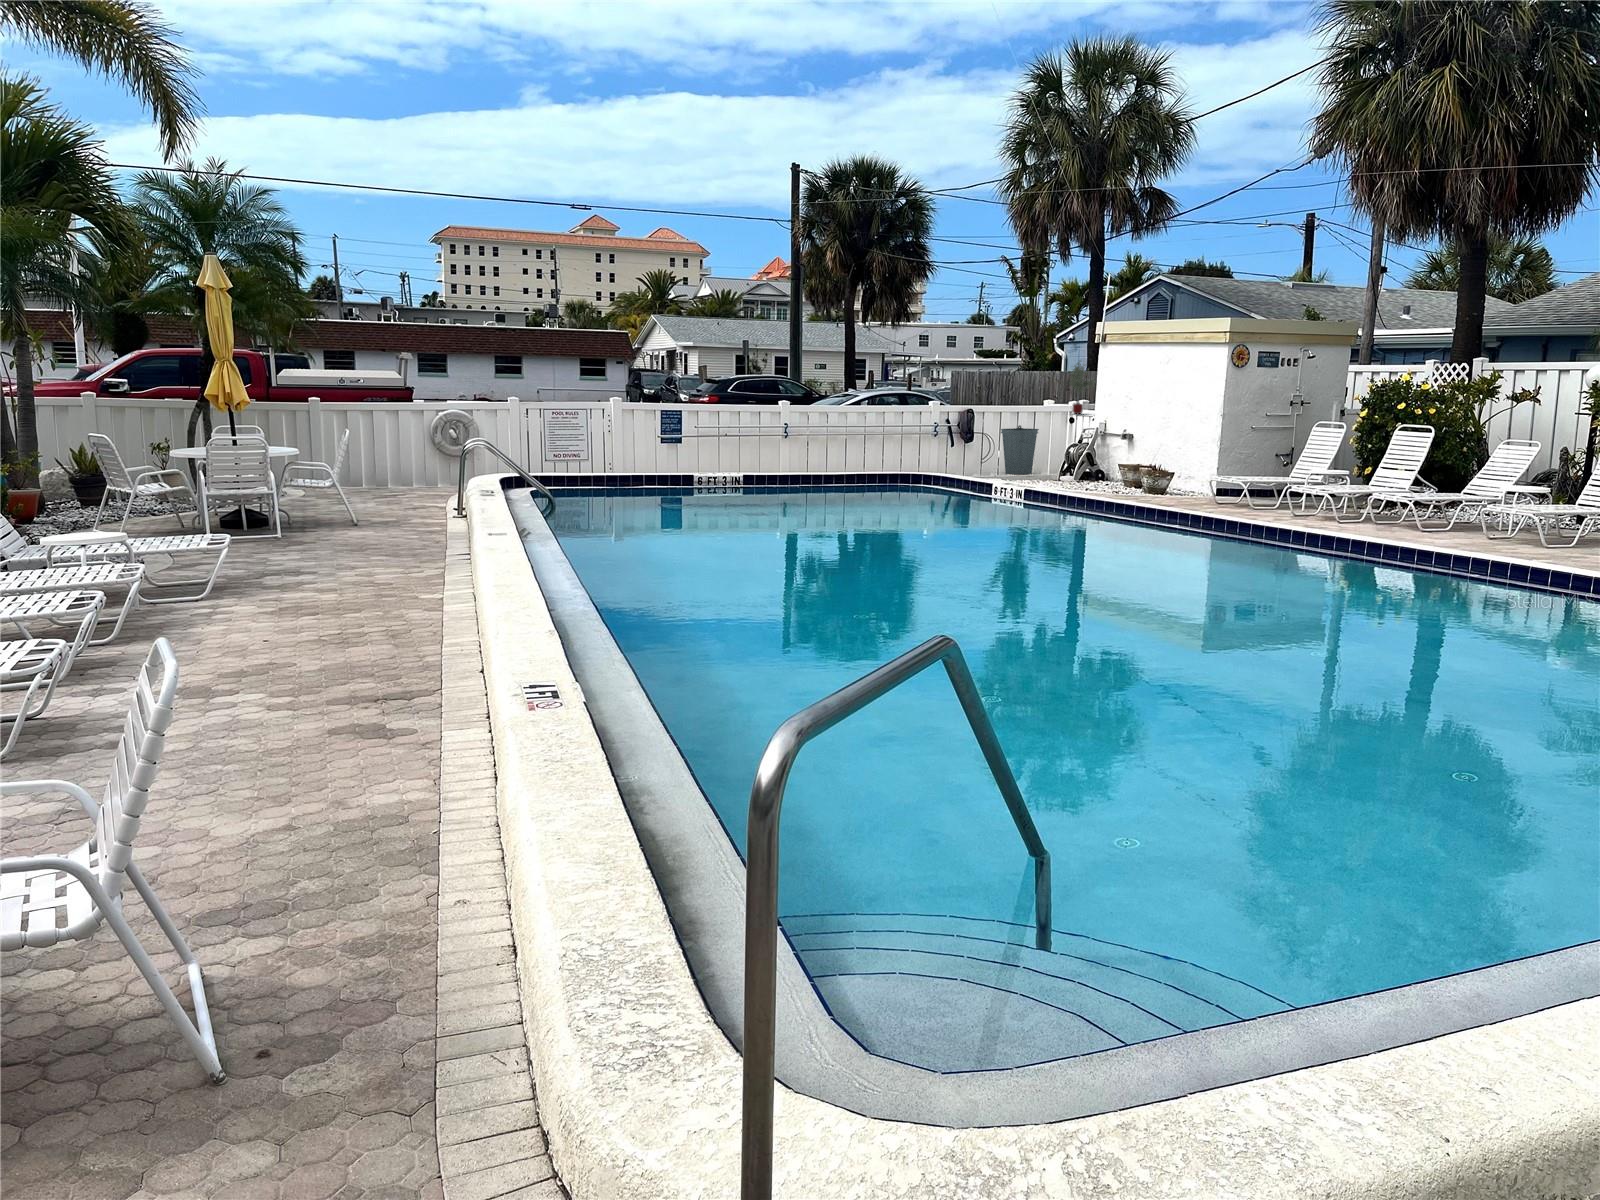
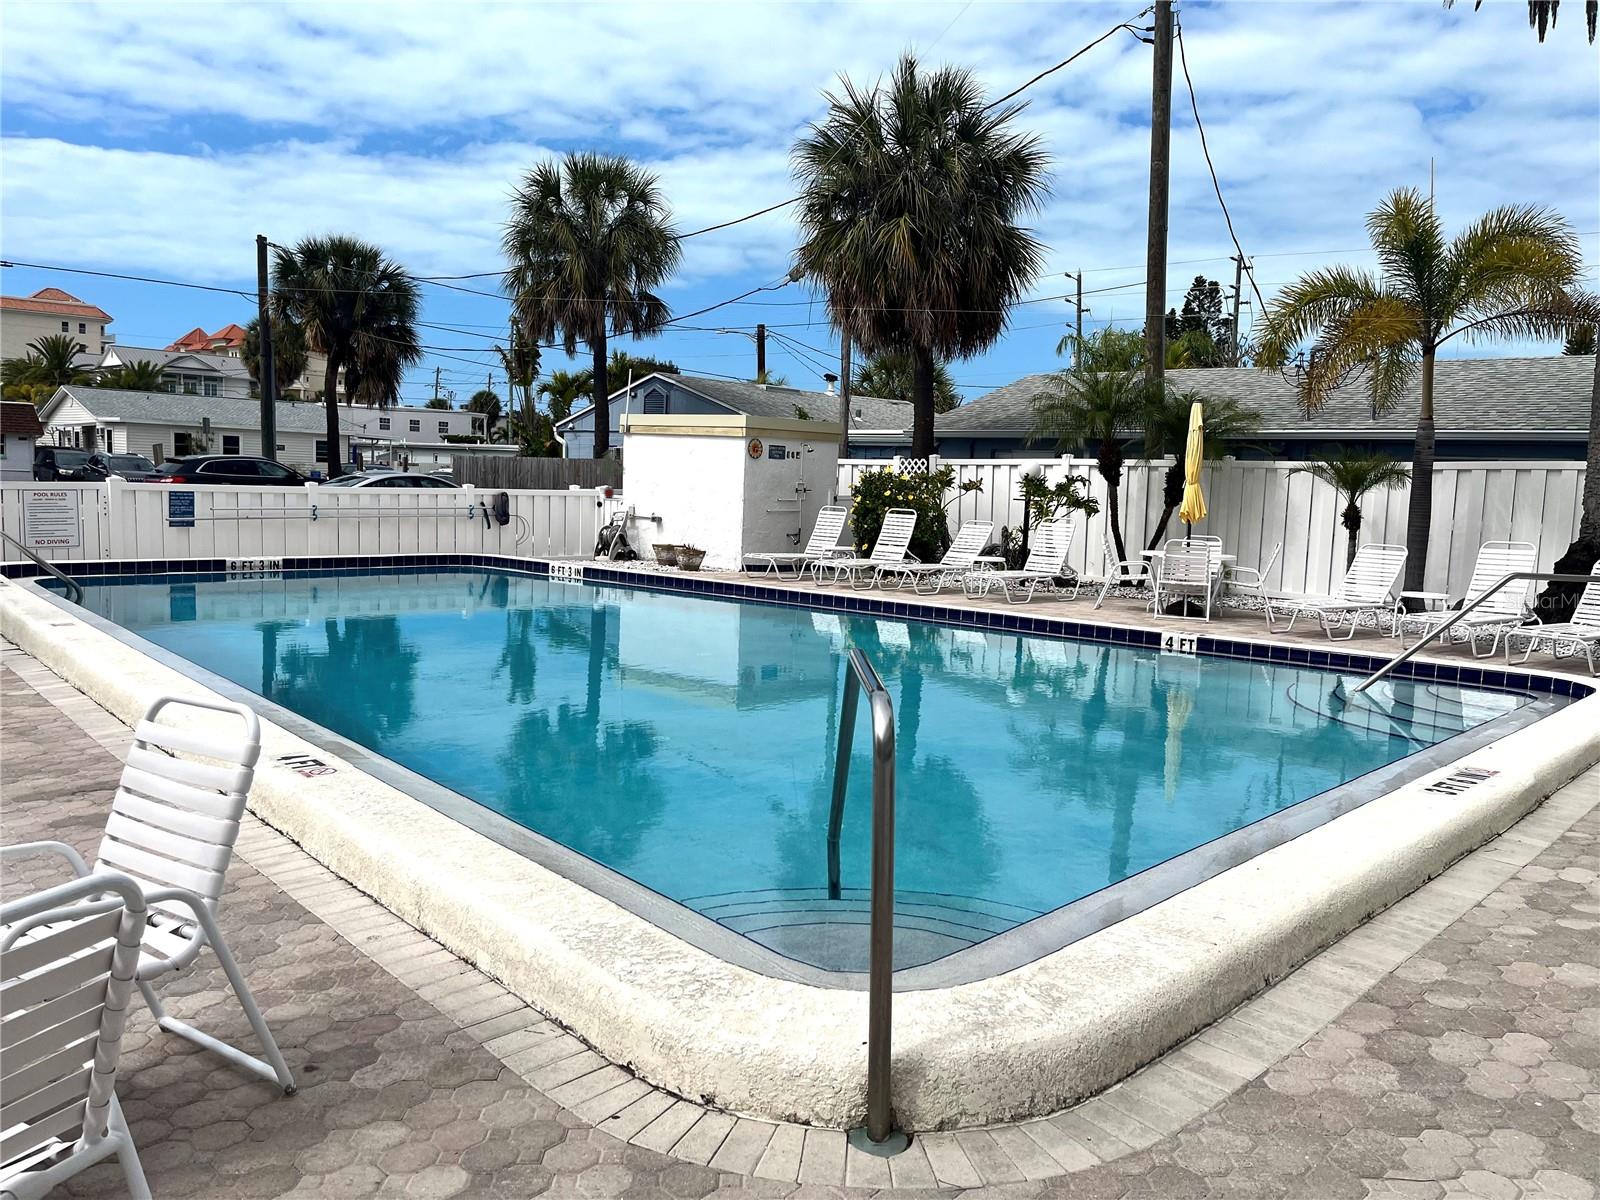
trash can: present [1001,425,1039,474] -> none [534,509,571,555]

